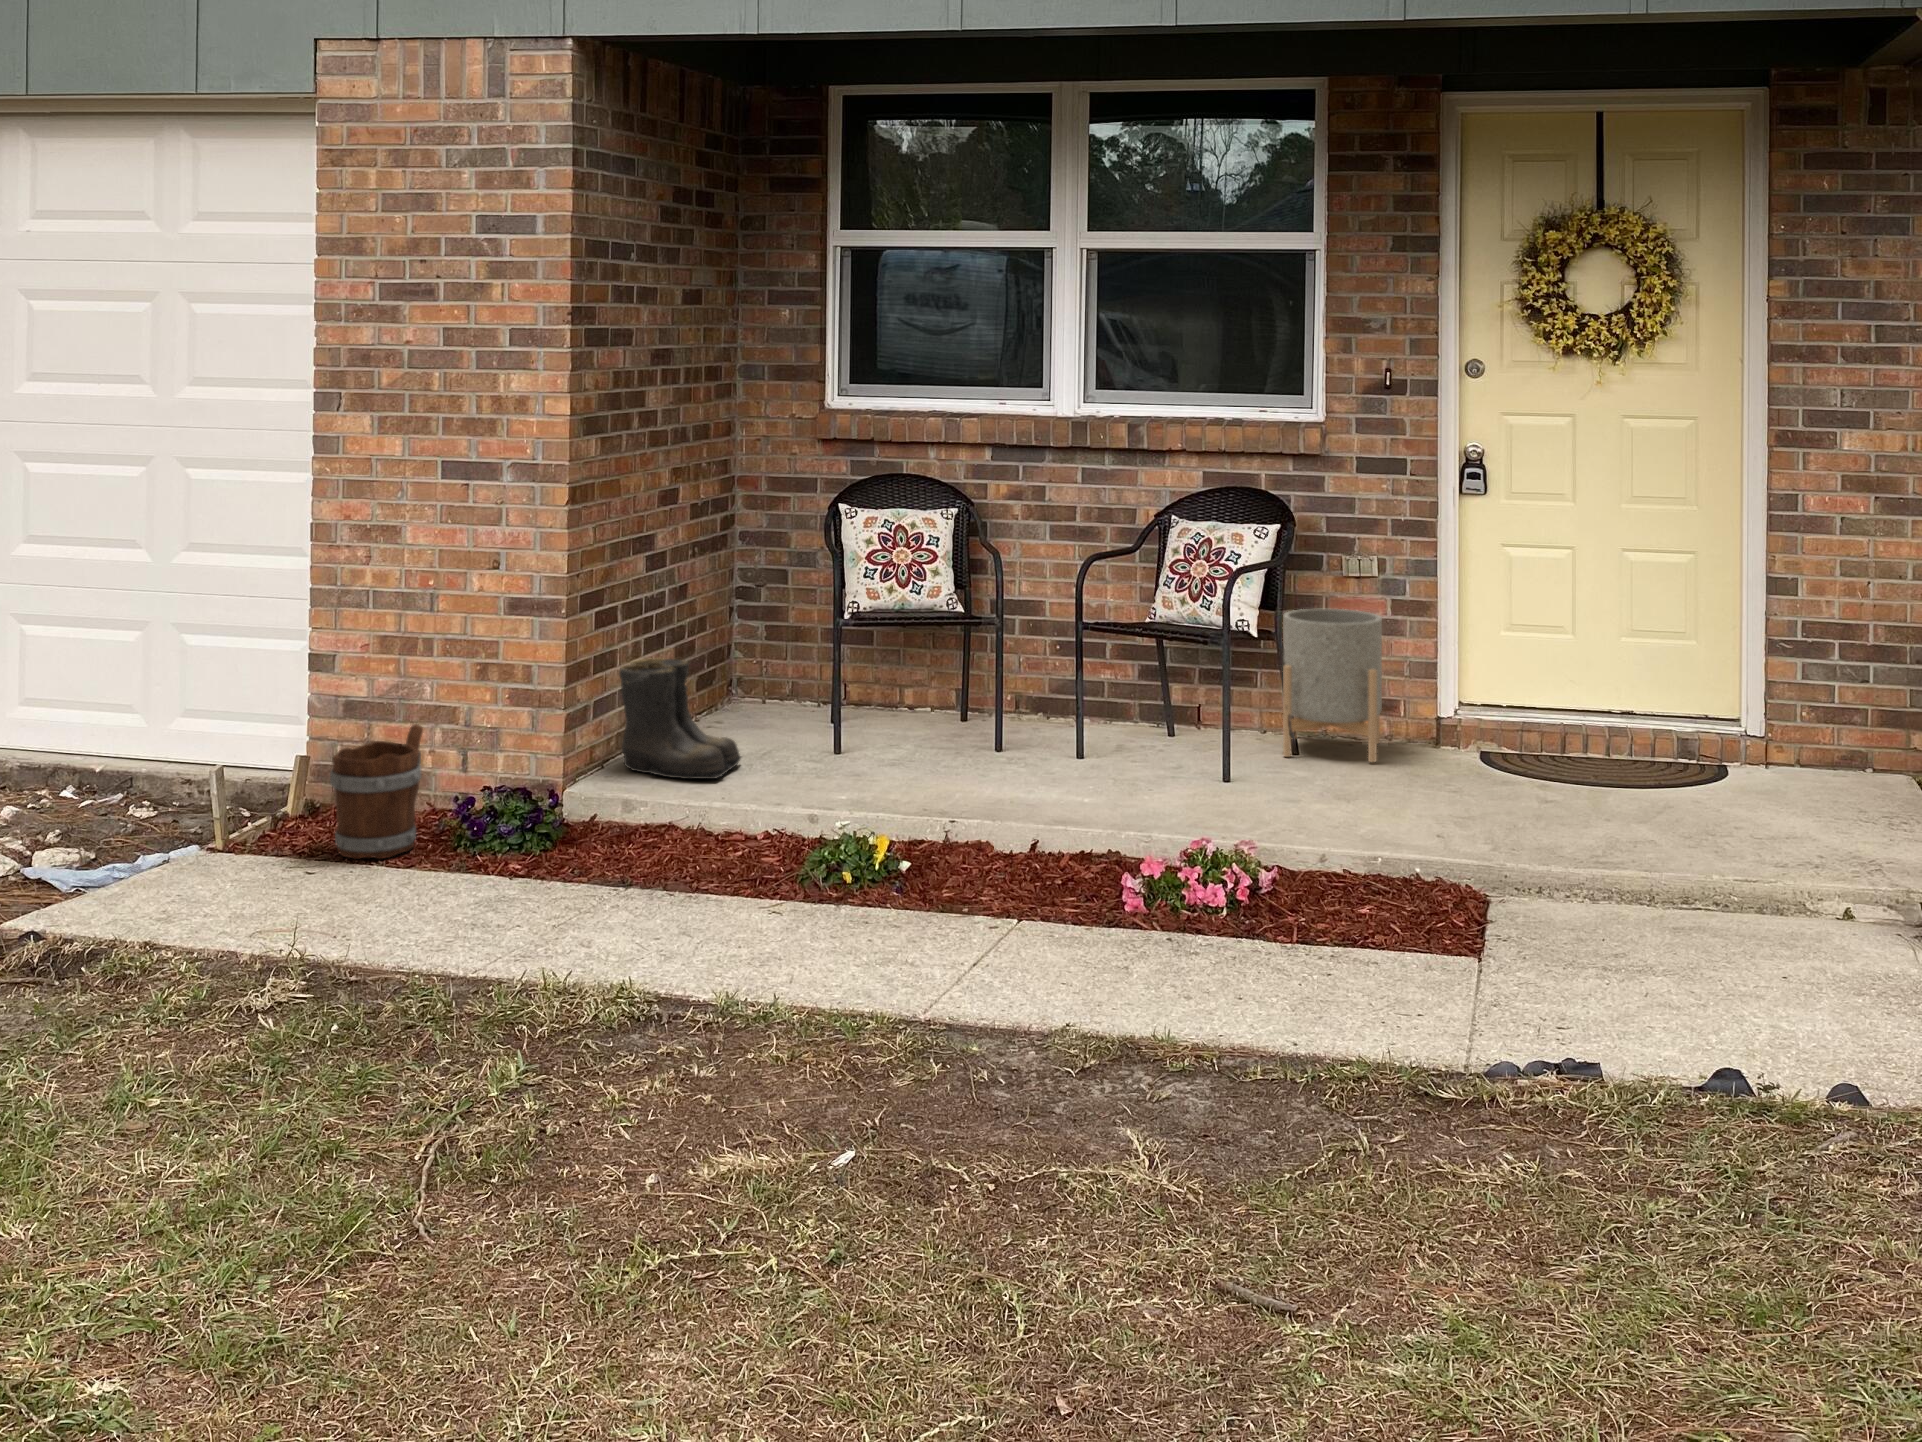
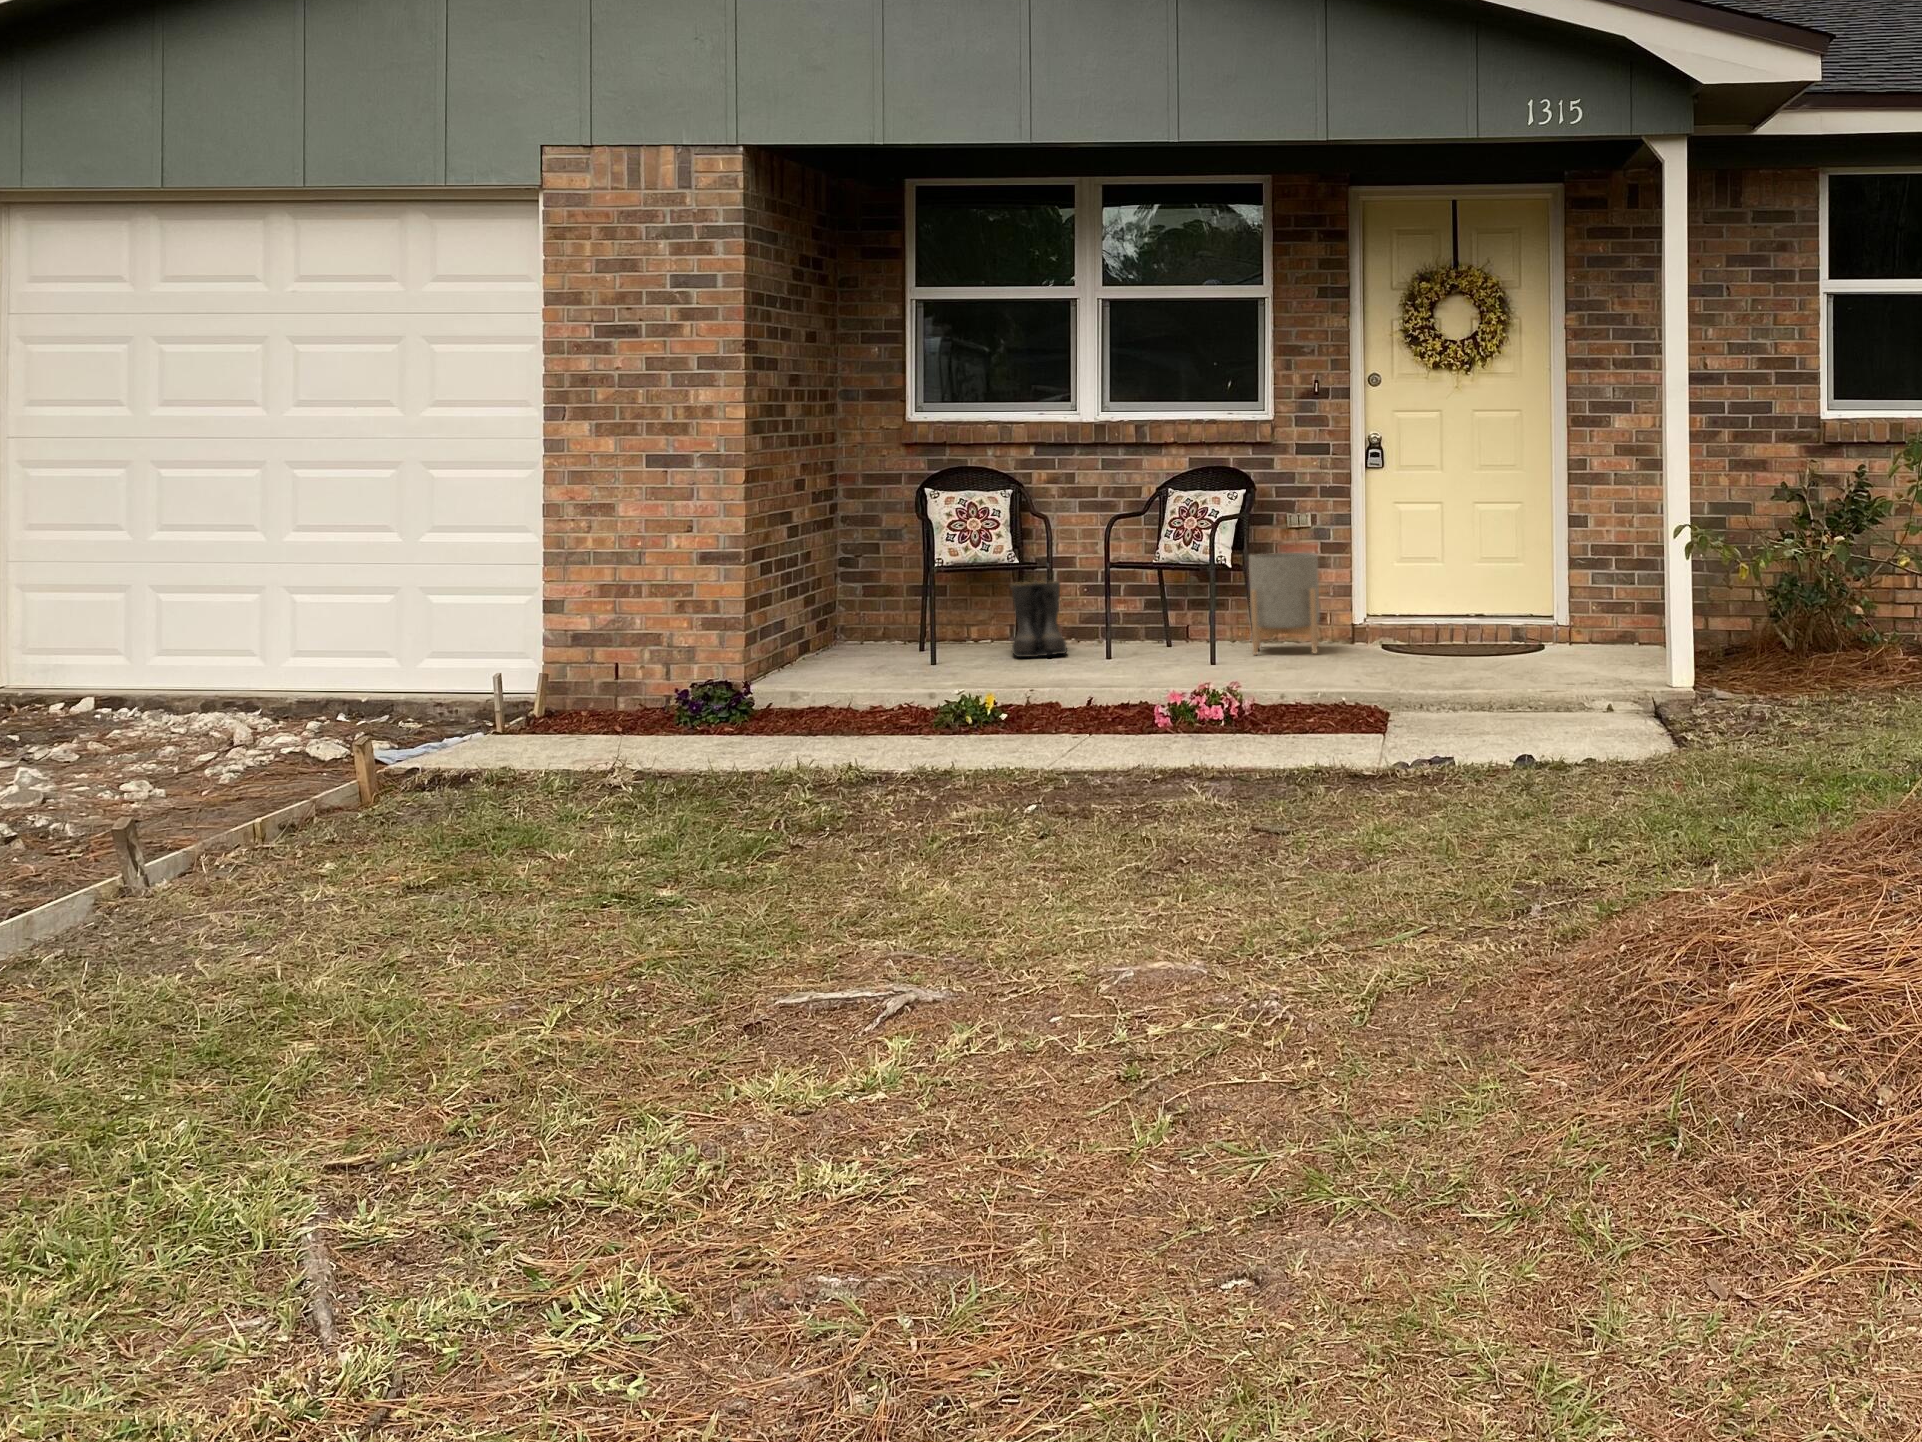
boots: present [619,658,741,779] -> present [1010,581,1067,657]
bucket: present [330,724,423,859] -> none [586,651,654,739]

